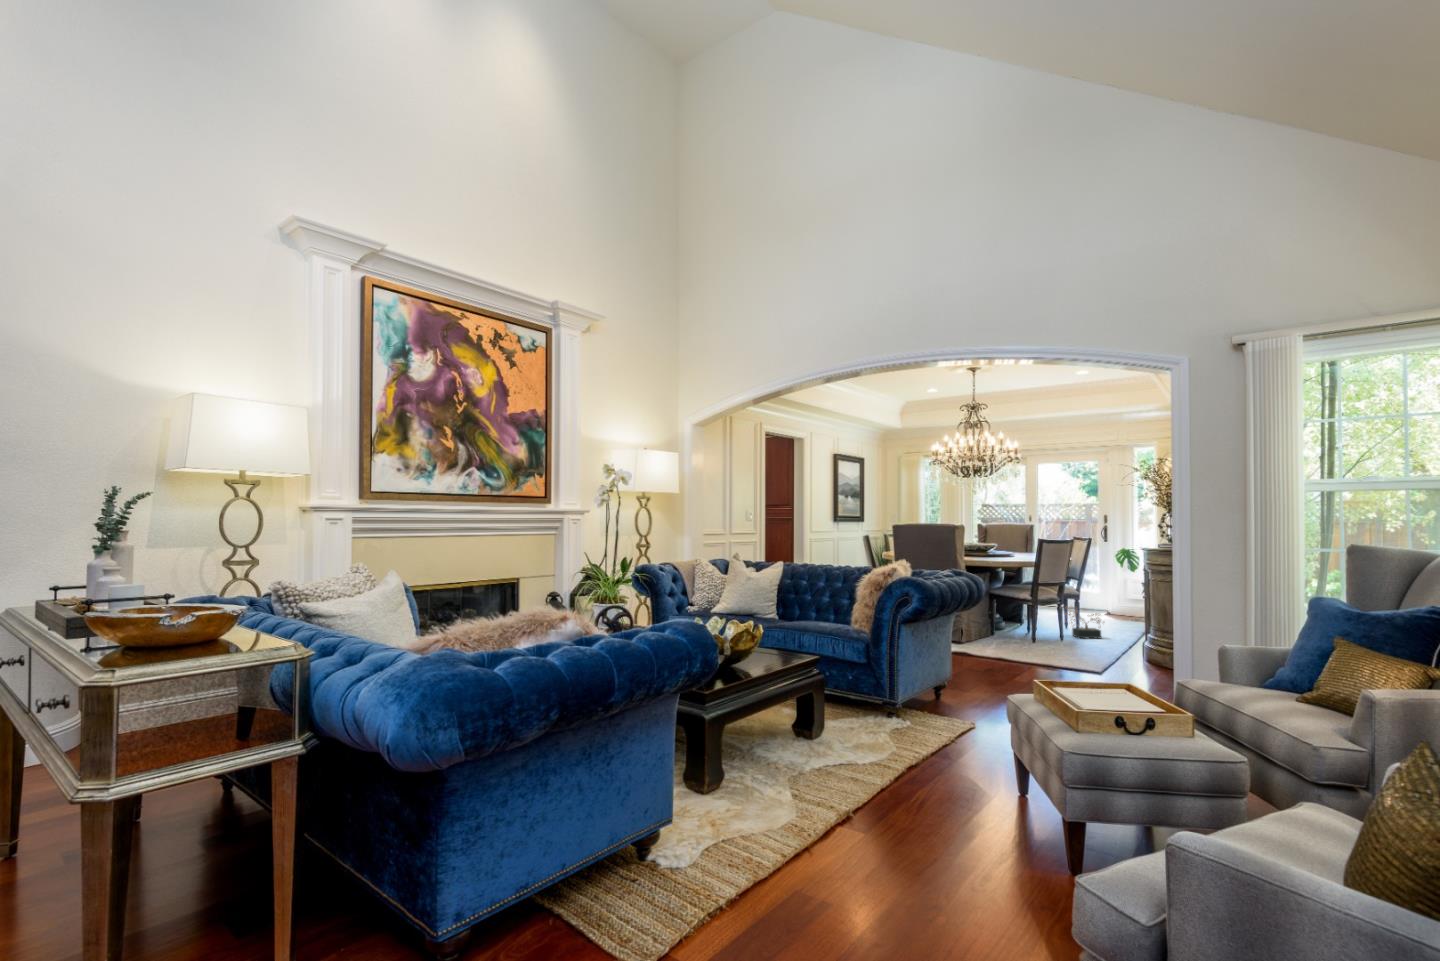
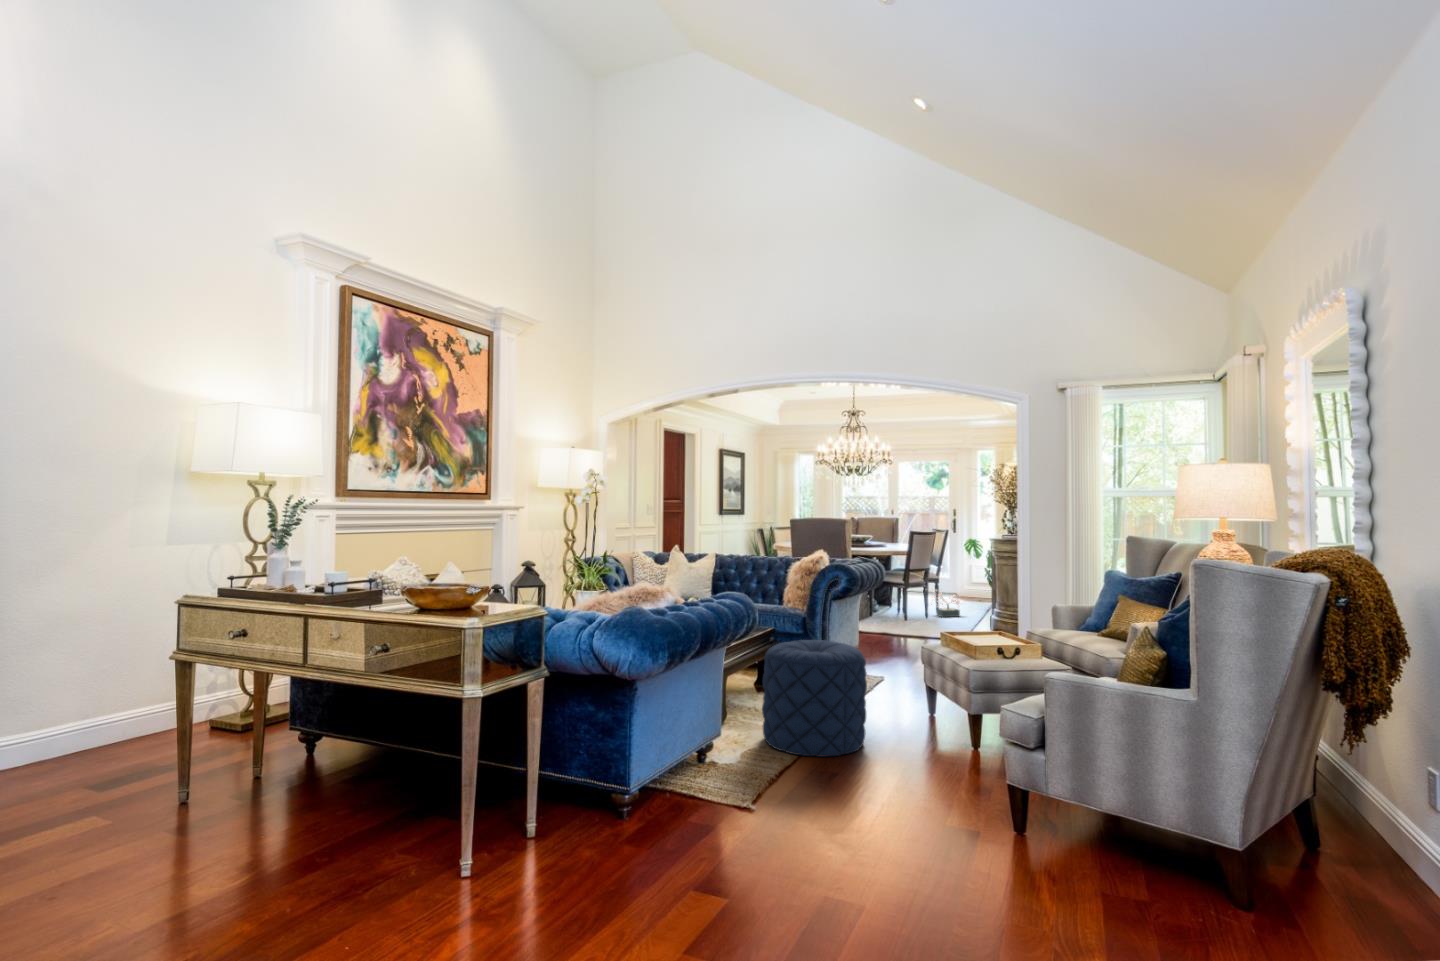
pouf: none [747,687,898,875] -> present [762,640,867,757]

